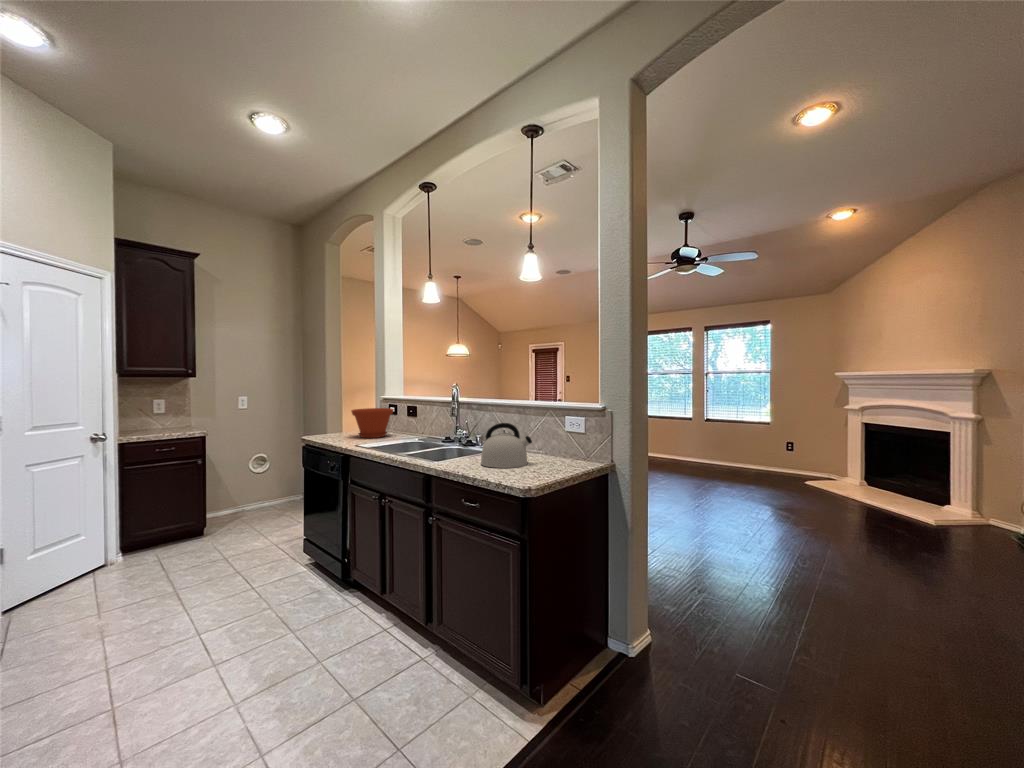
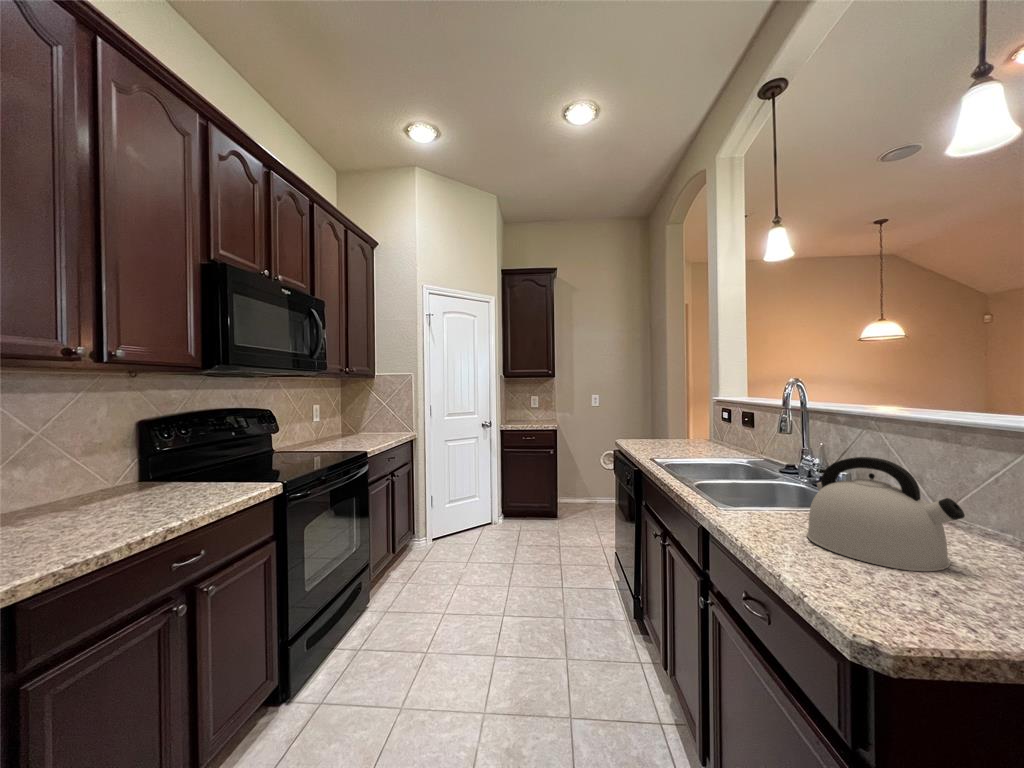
plant pot: present [351,408,394,438] -> none [661,412,718,451]

